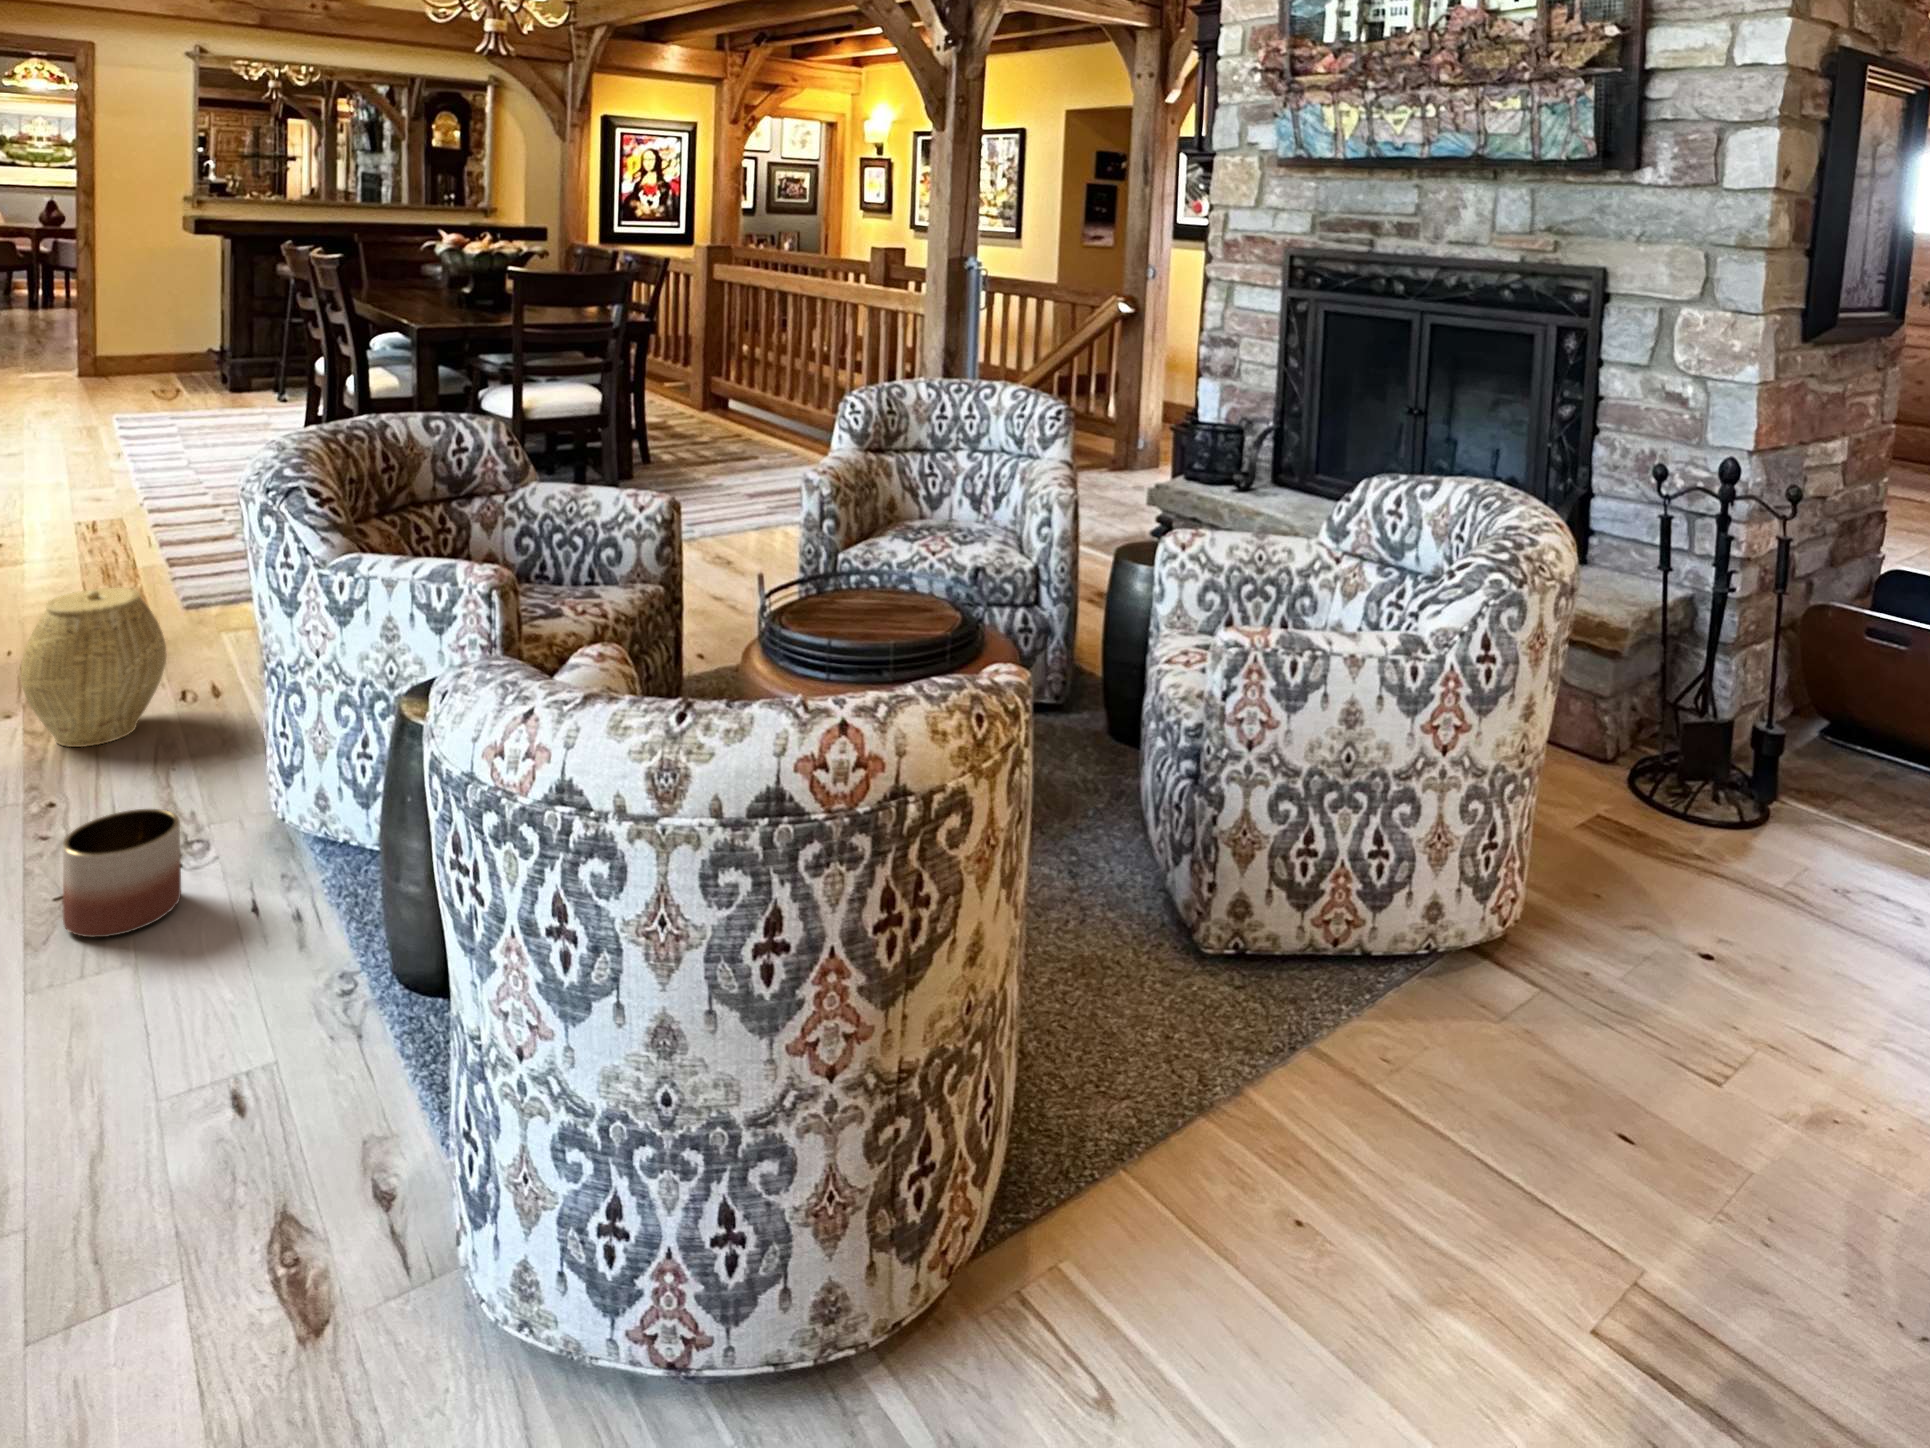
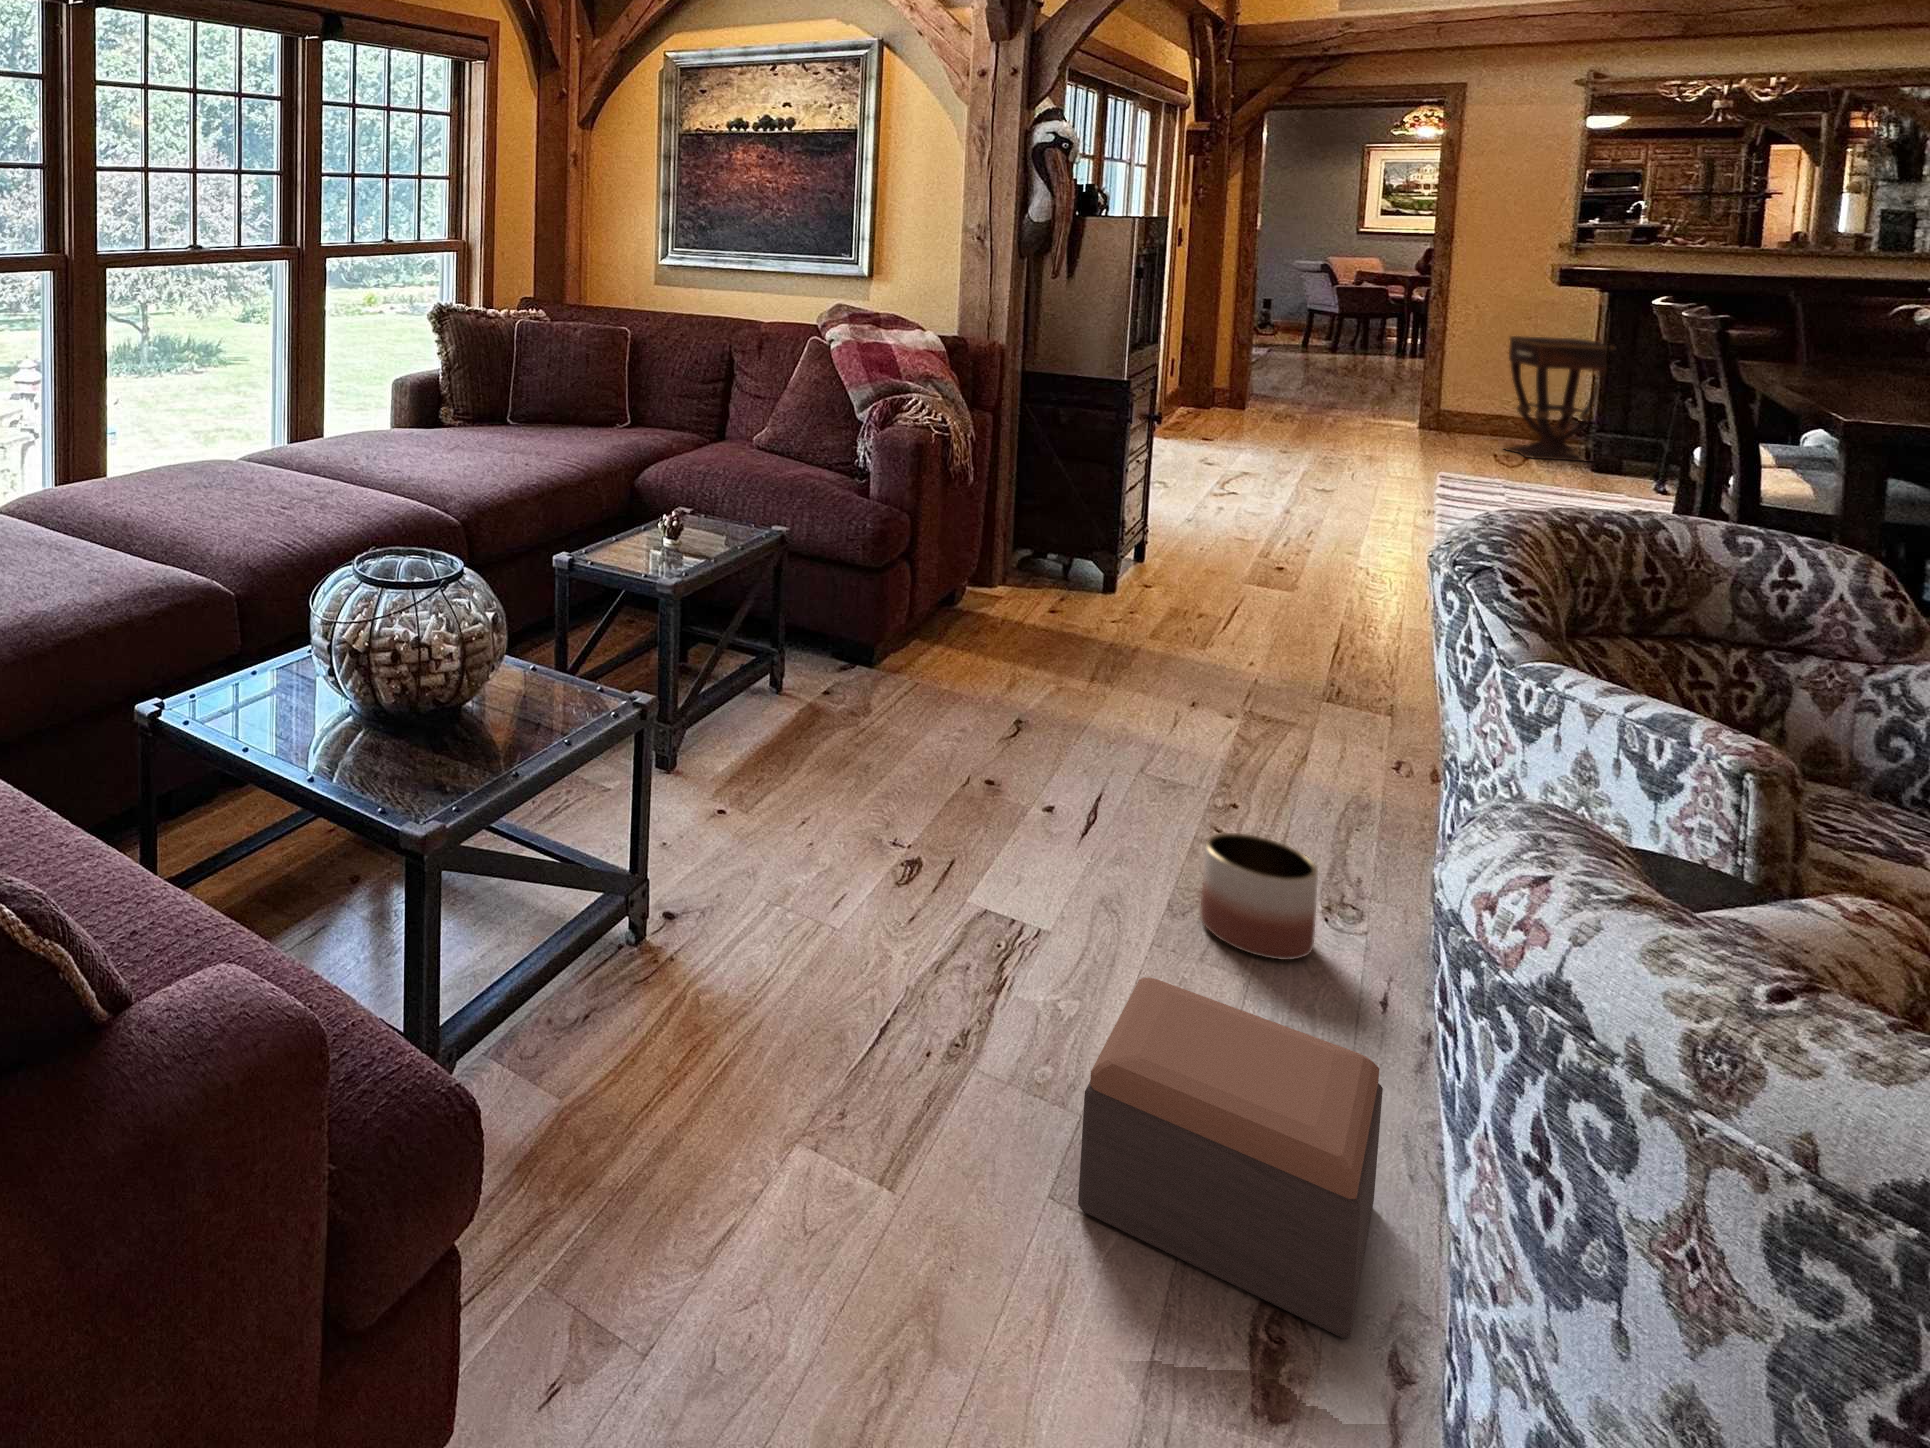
side table: none [154,279,239,388] -> present [1507,336,1613,461]
woven basket: present [21,588,166,747] -> none [1233,623,1375,782]
footstool: none [57,953,342,1309] -> present [1078,978,1383,1339]

